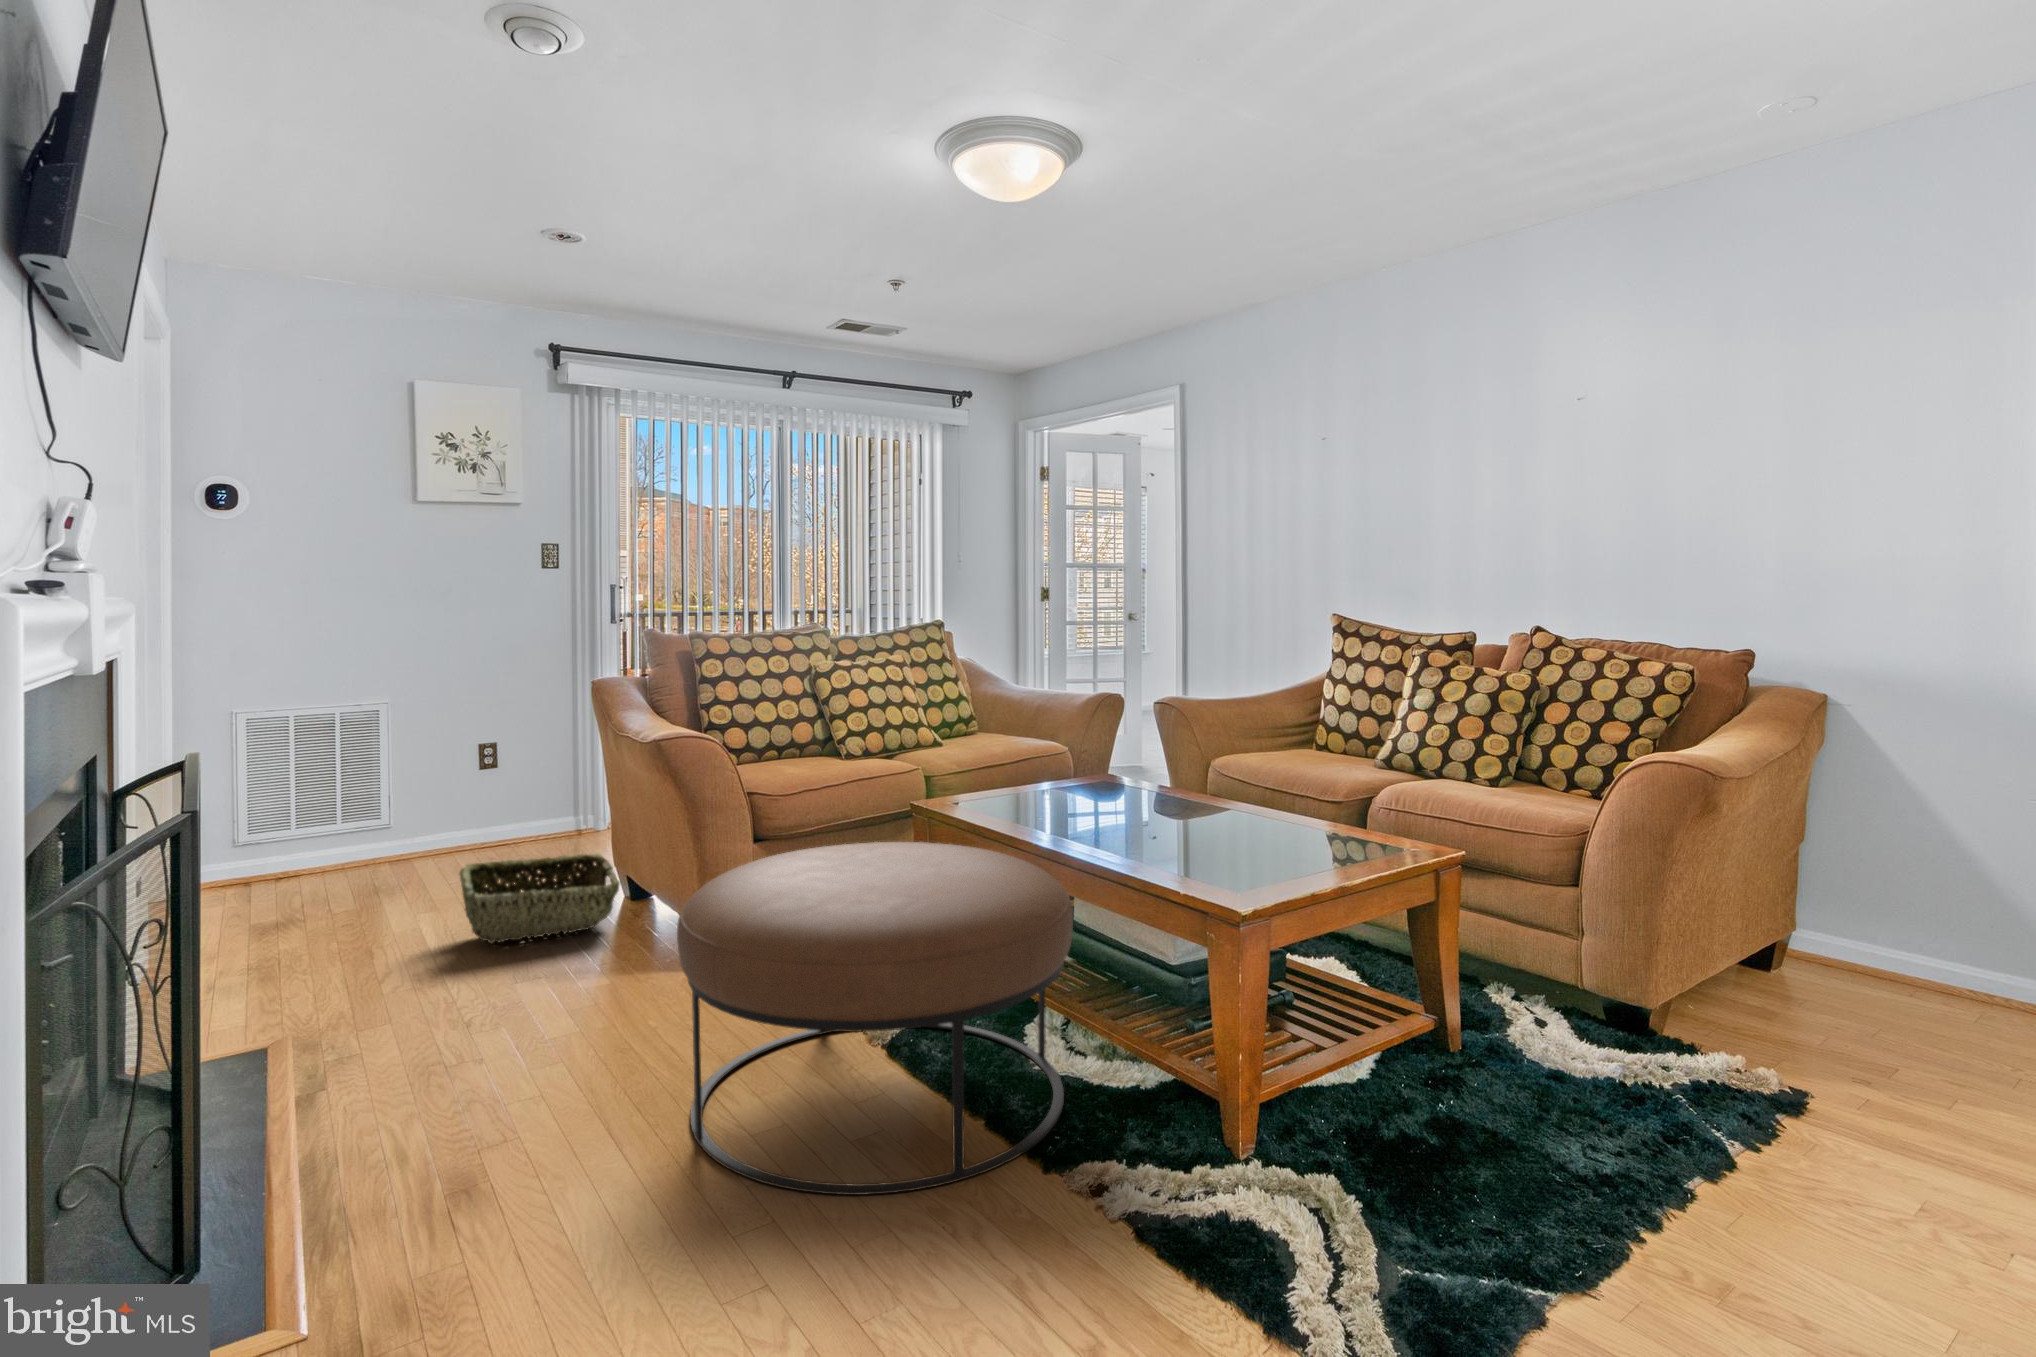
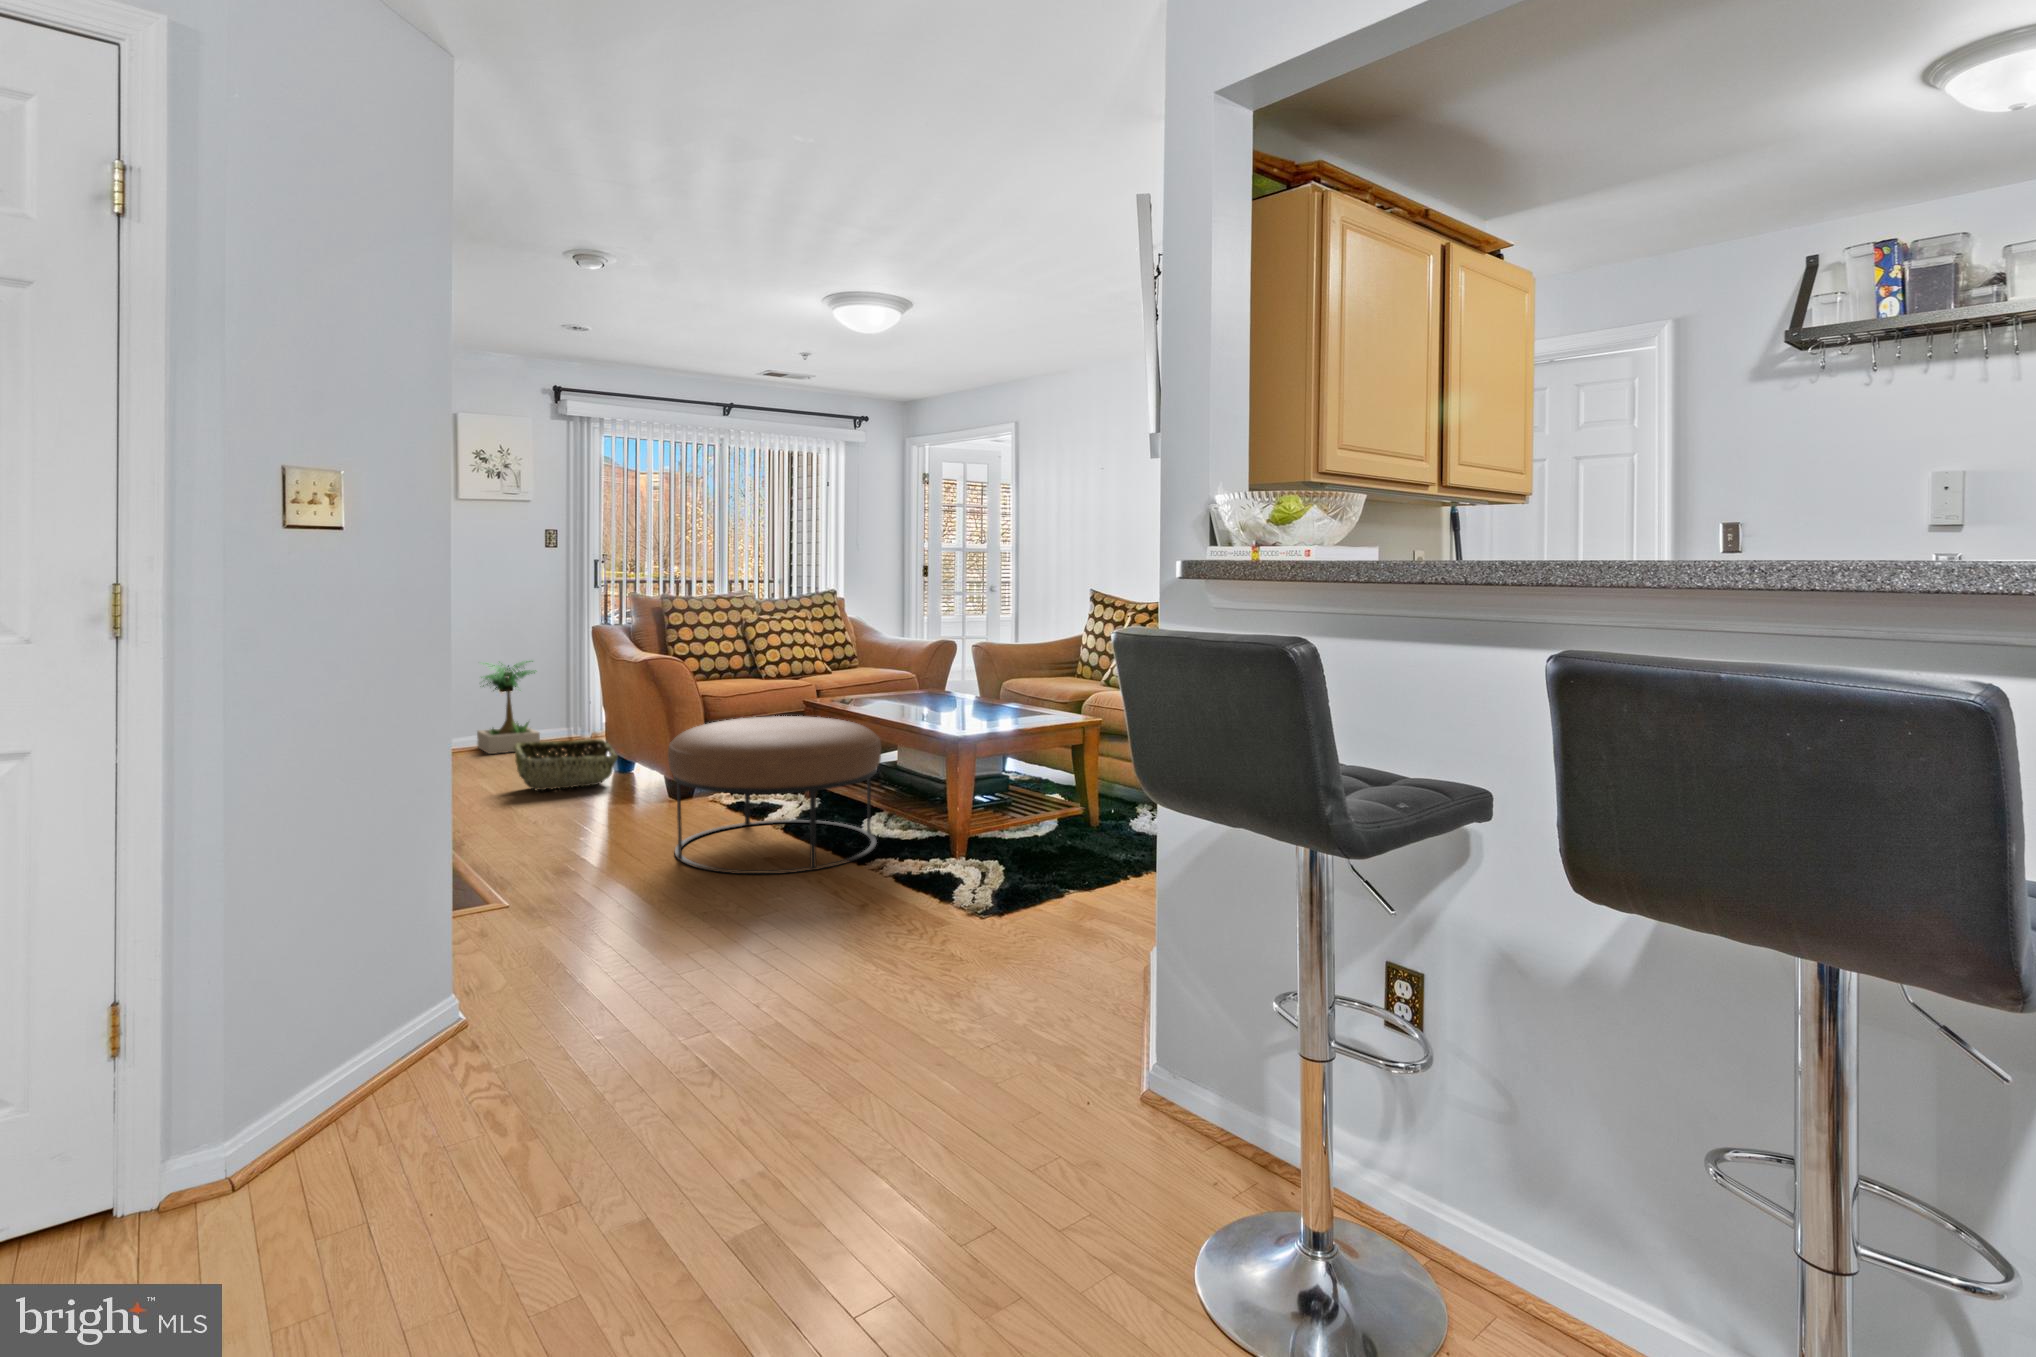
potted plant: none [432,725,538,864] -> present [477,661,540,754]

